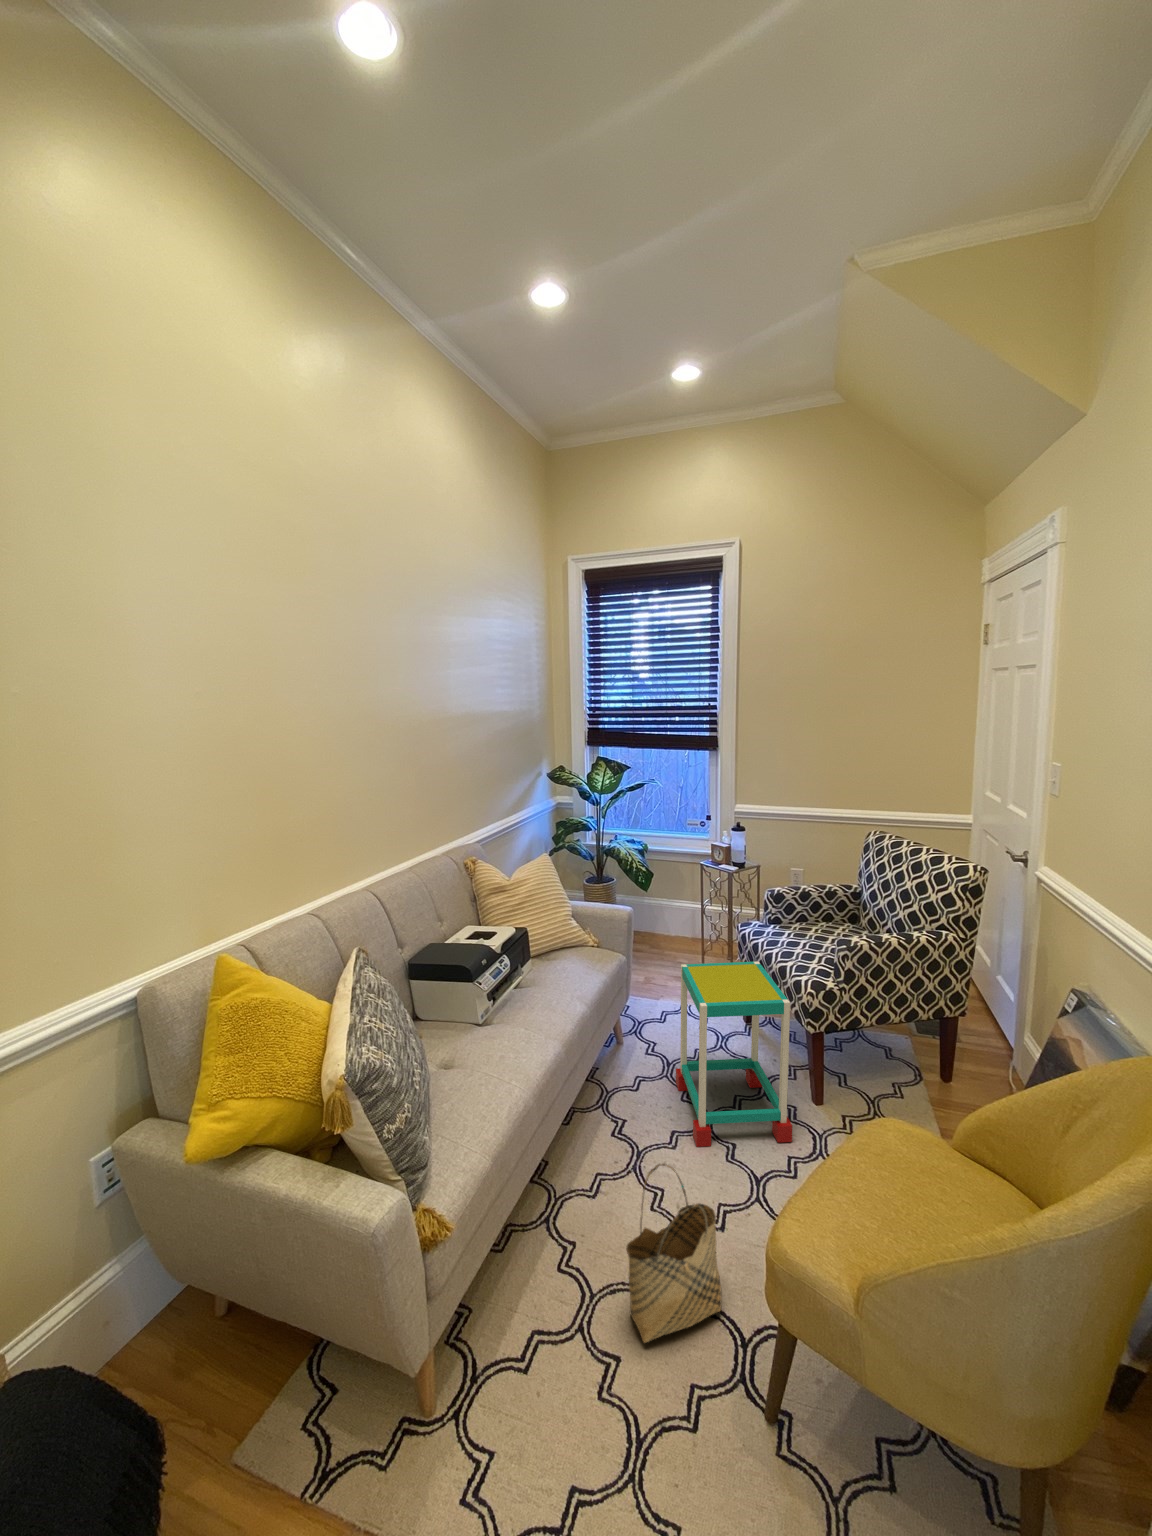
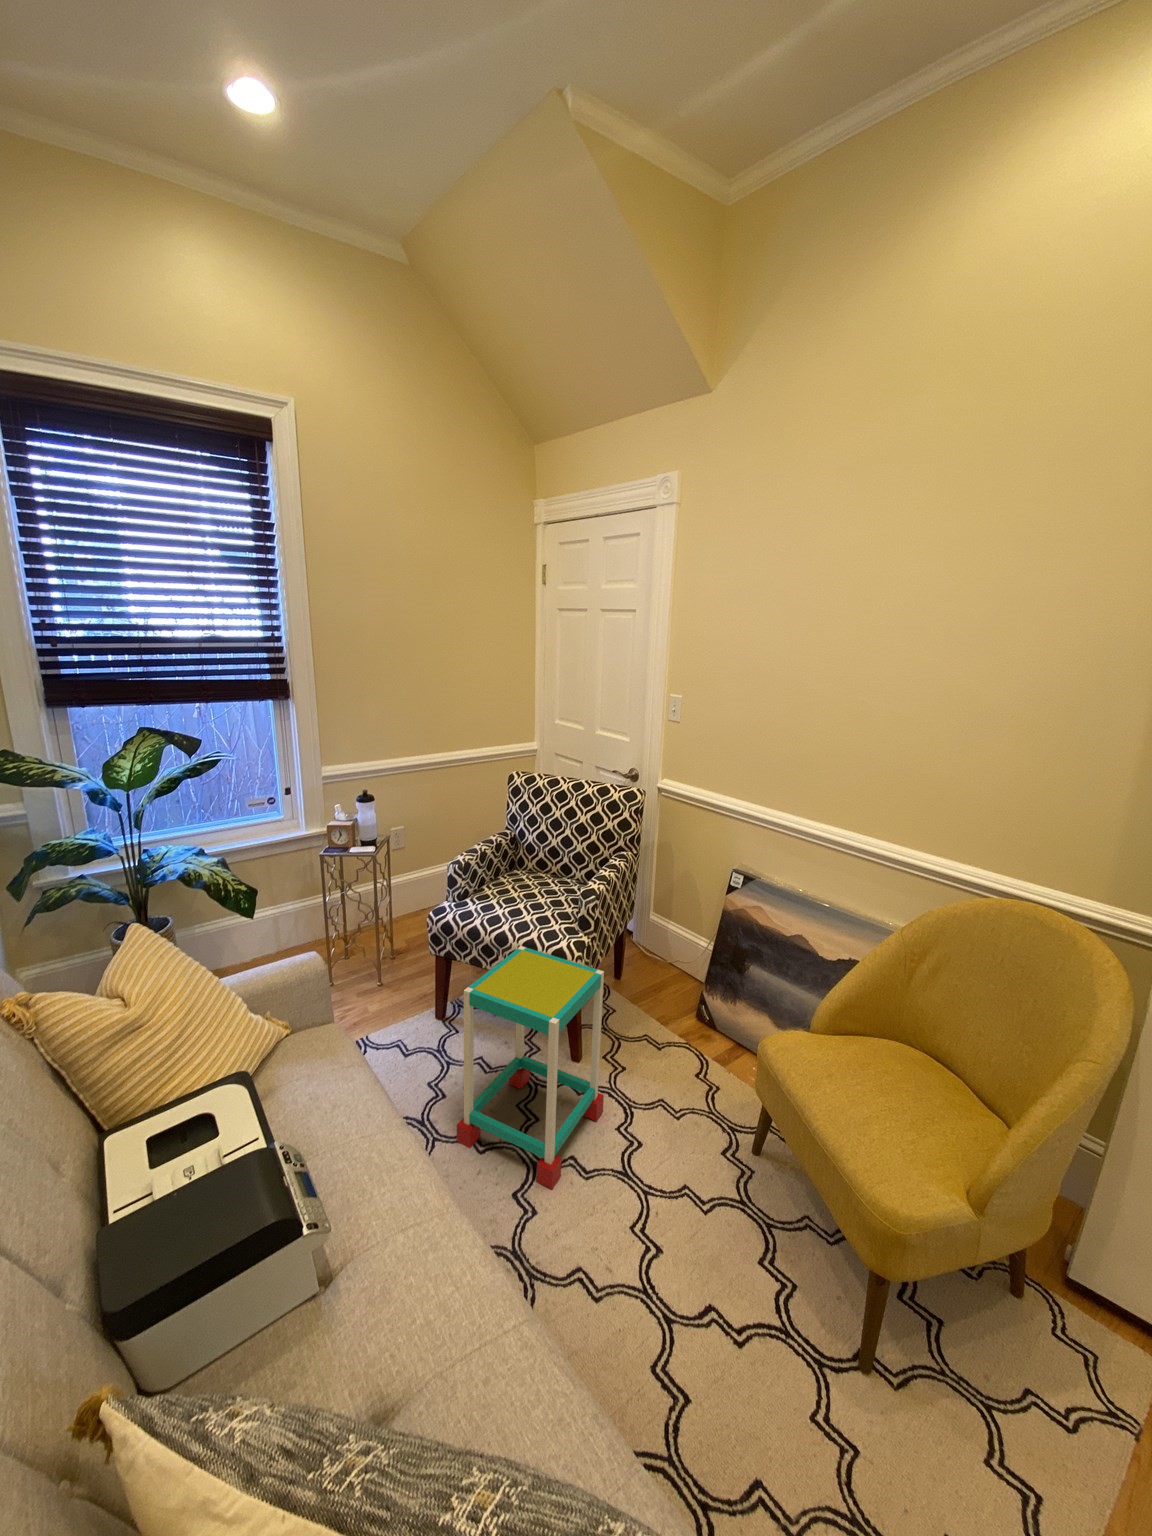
woven basket: present [626,1164,722,1343] -> none [695,1217,776,1430]

